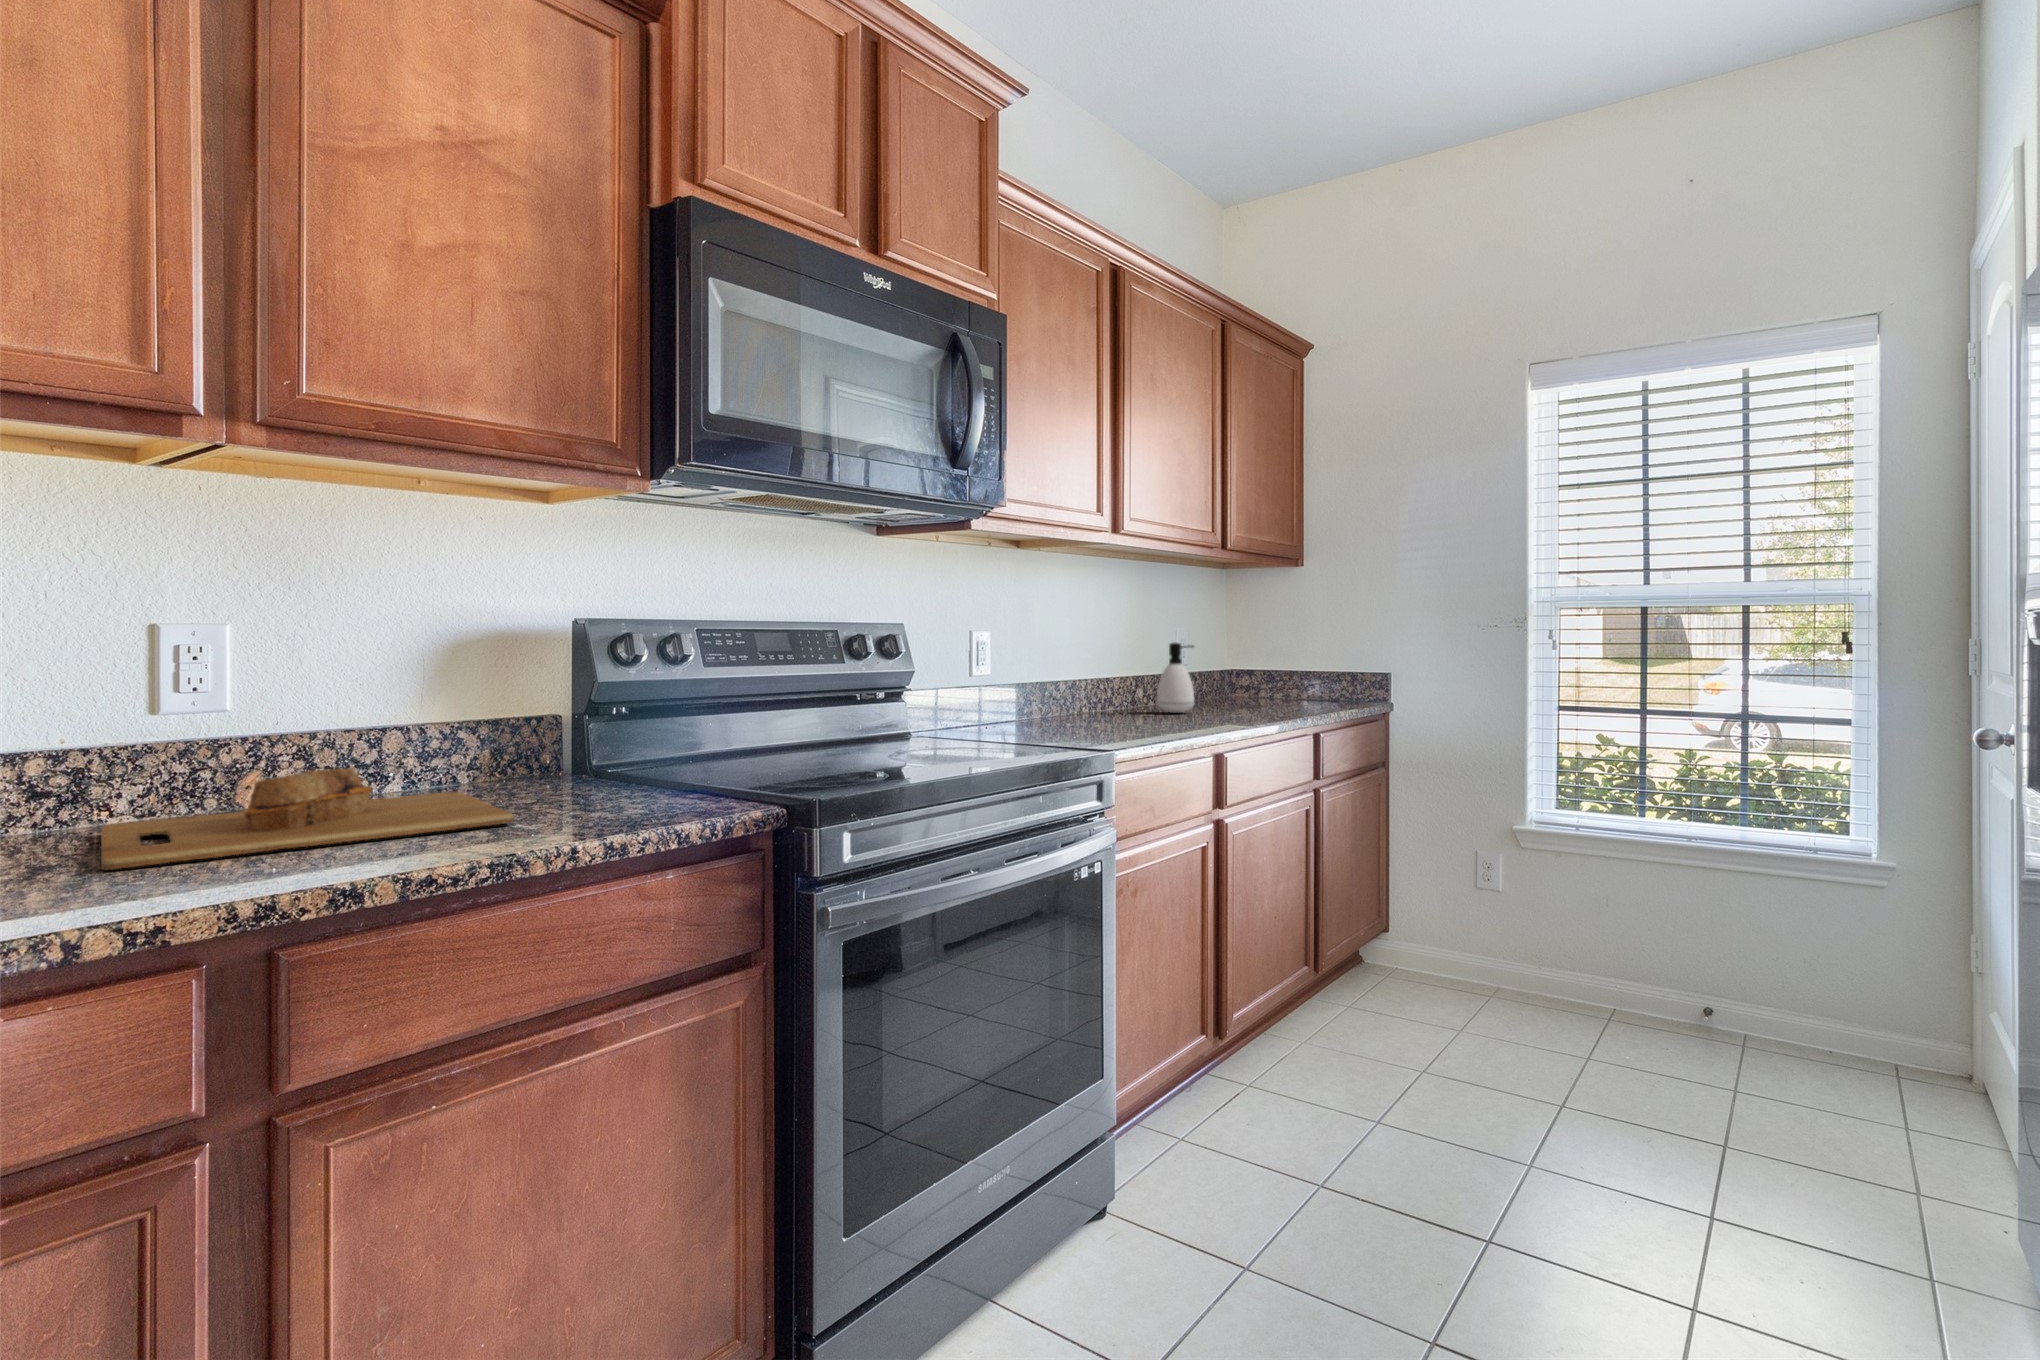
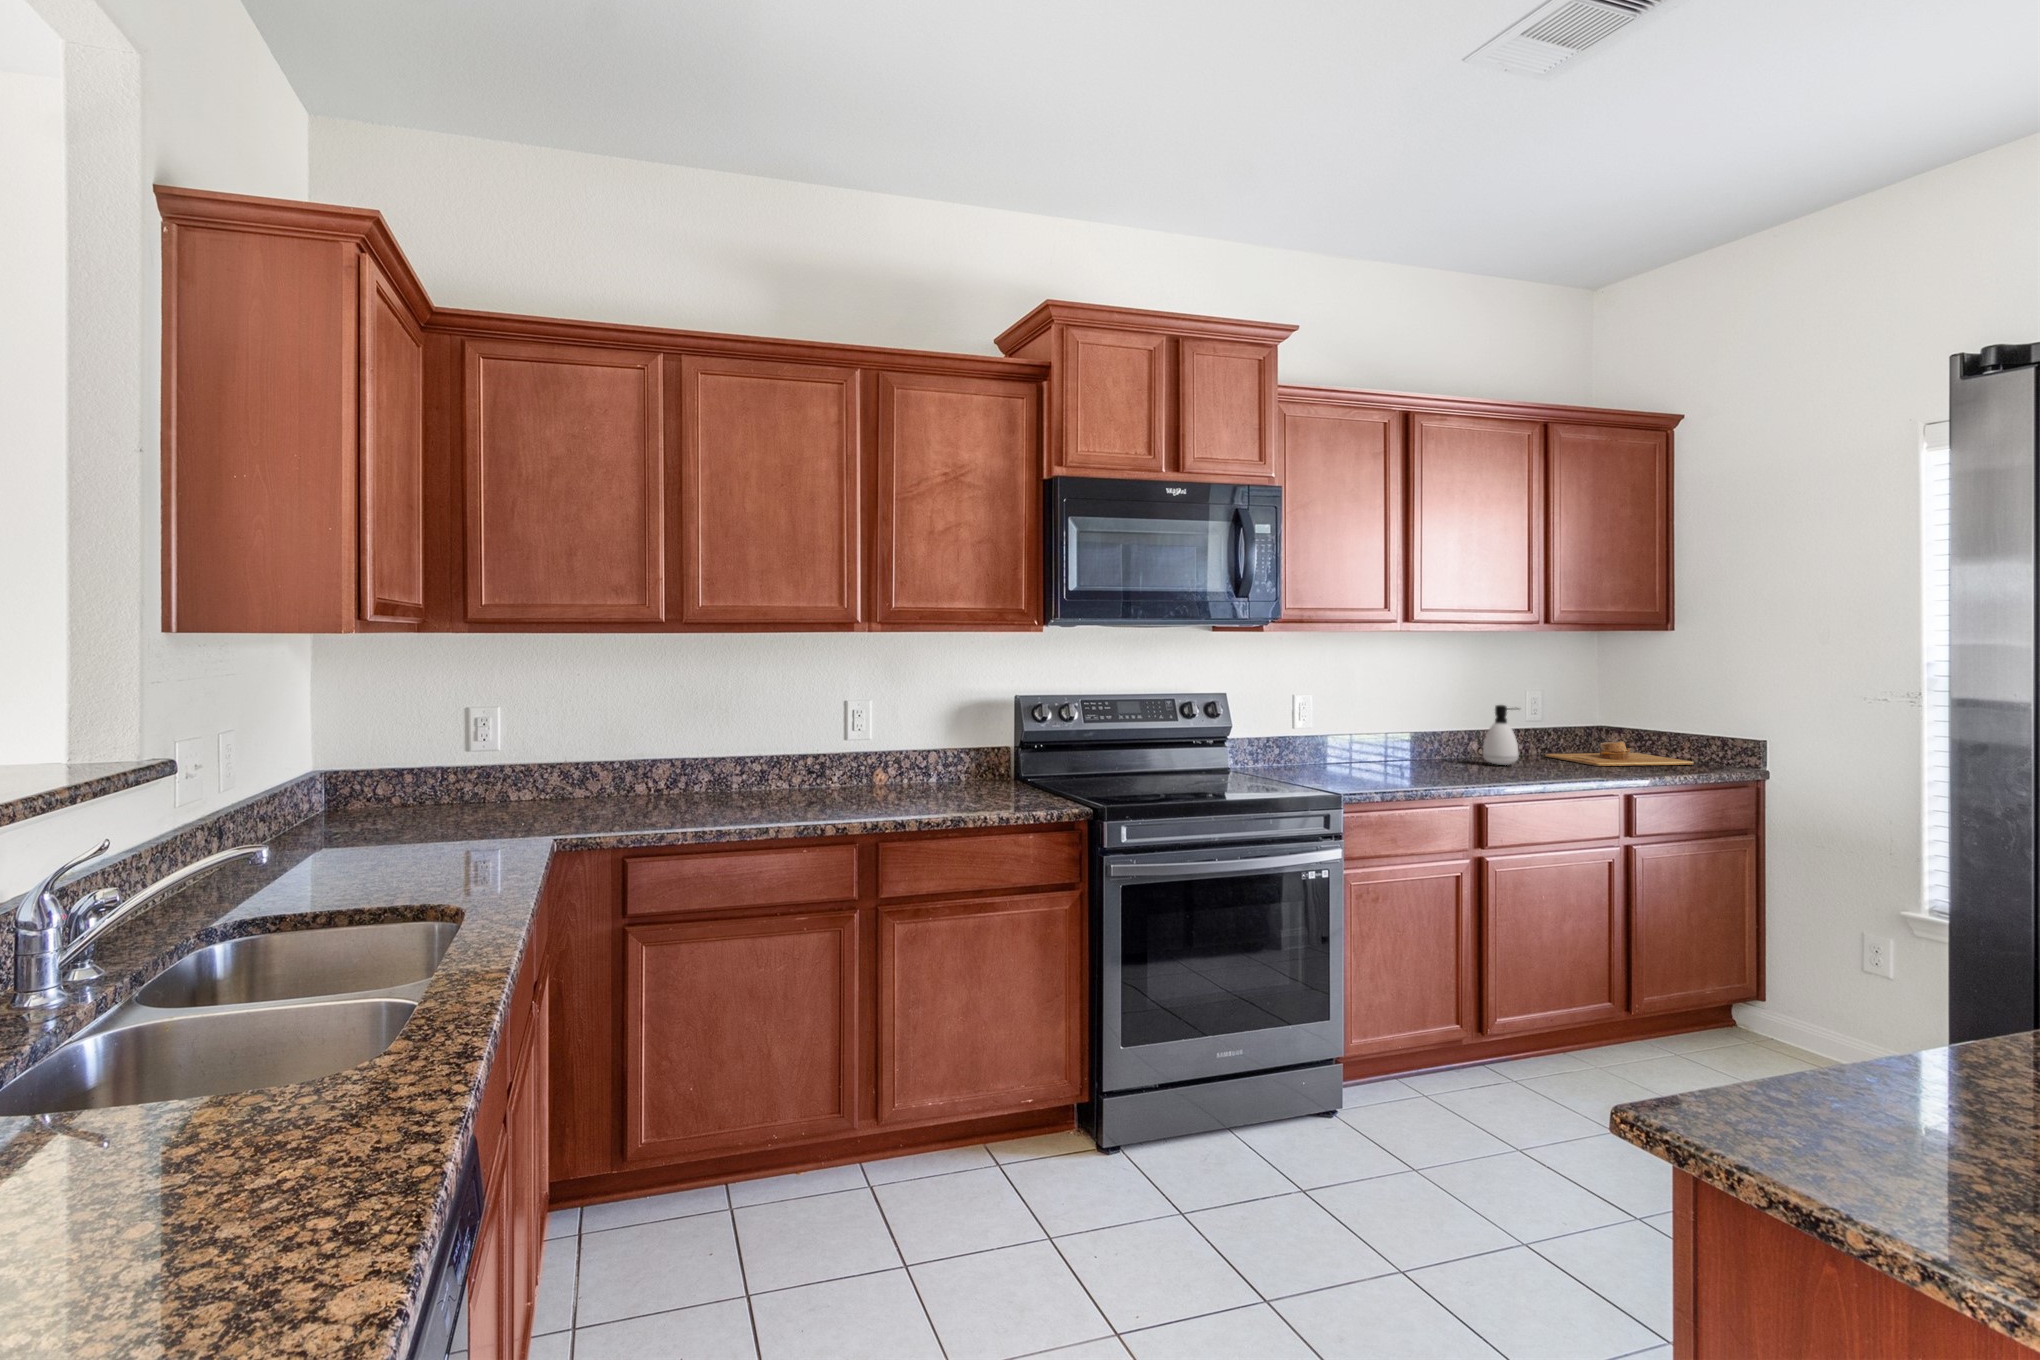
cutting board: present [100,768,513,870] -> present [1545,741,1694,766]

